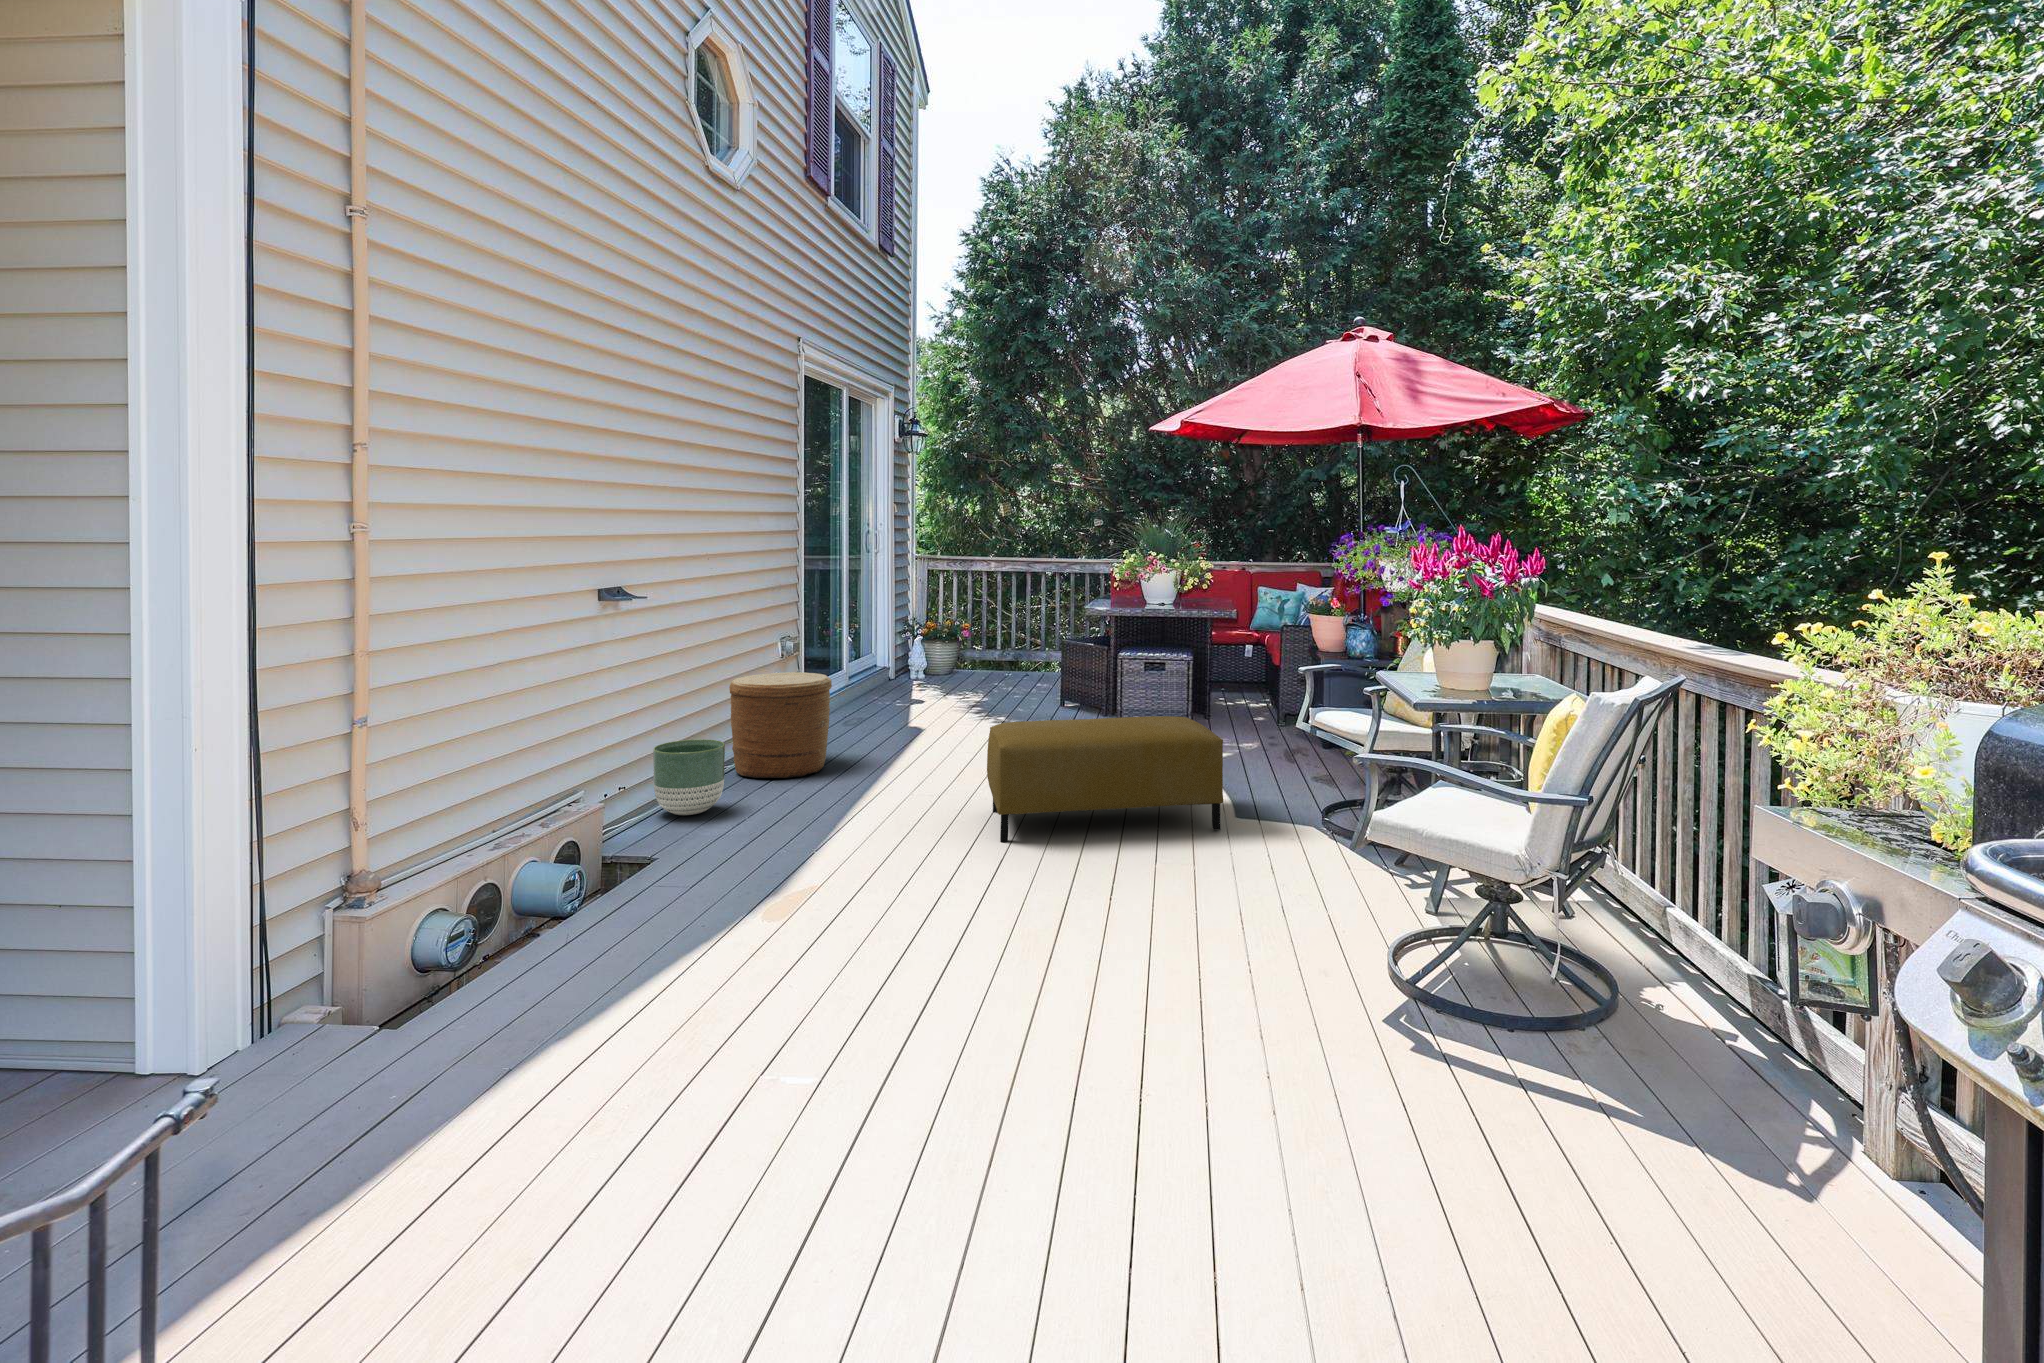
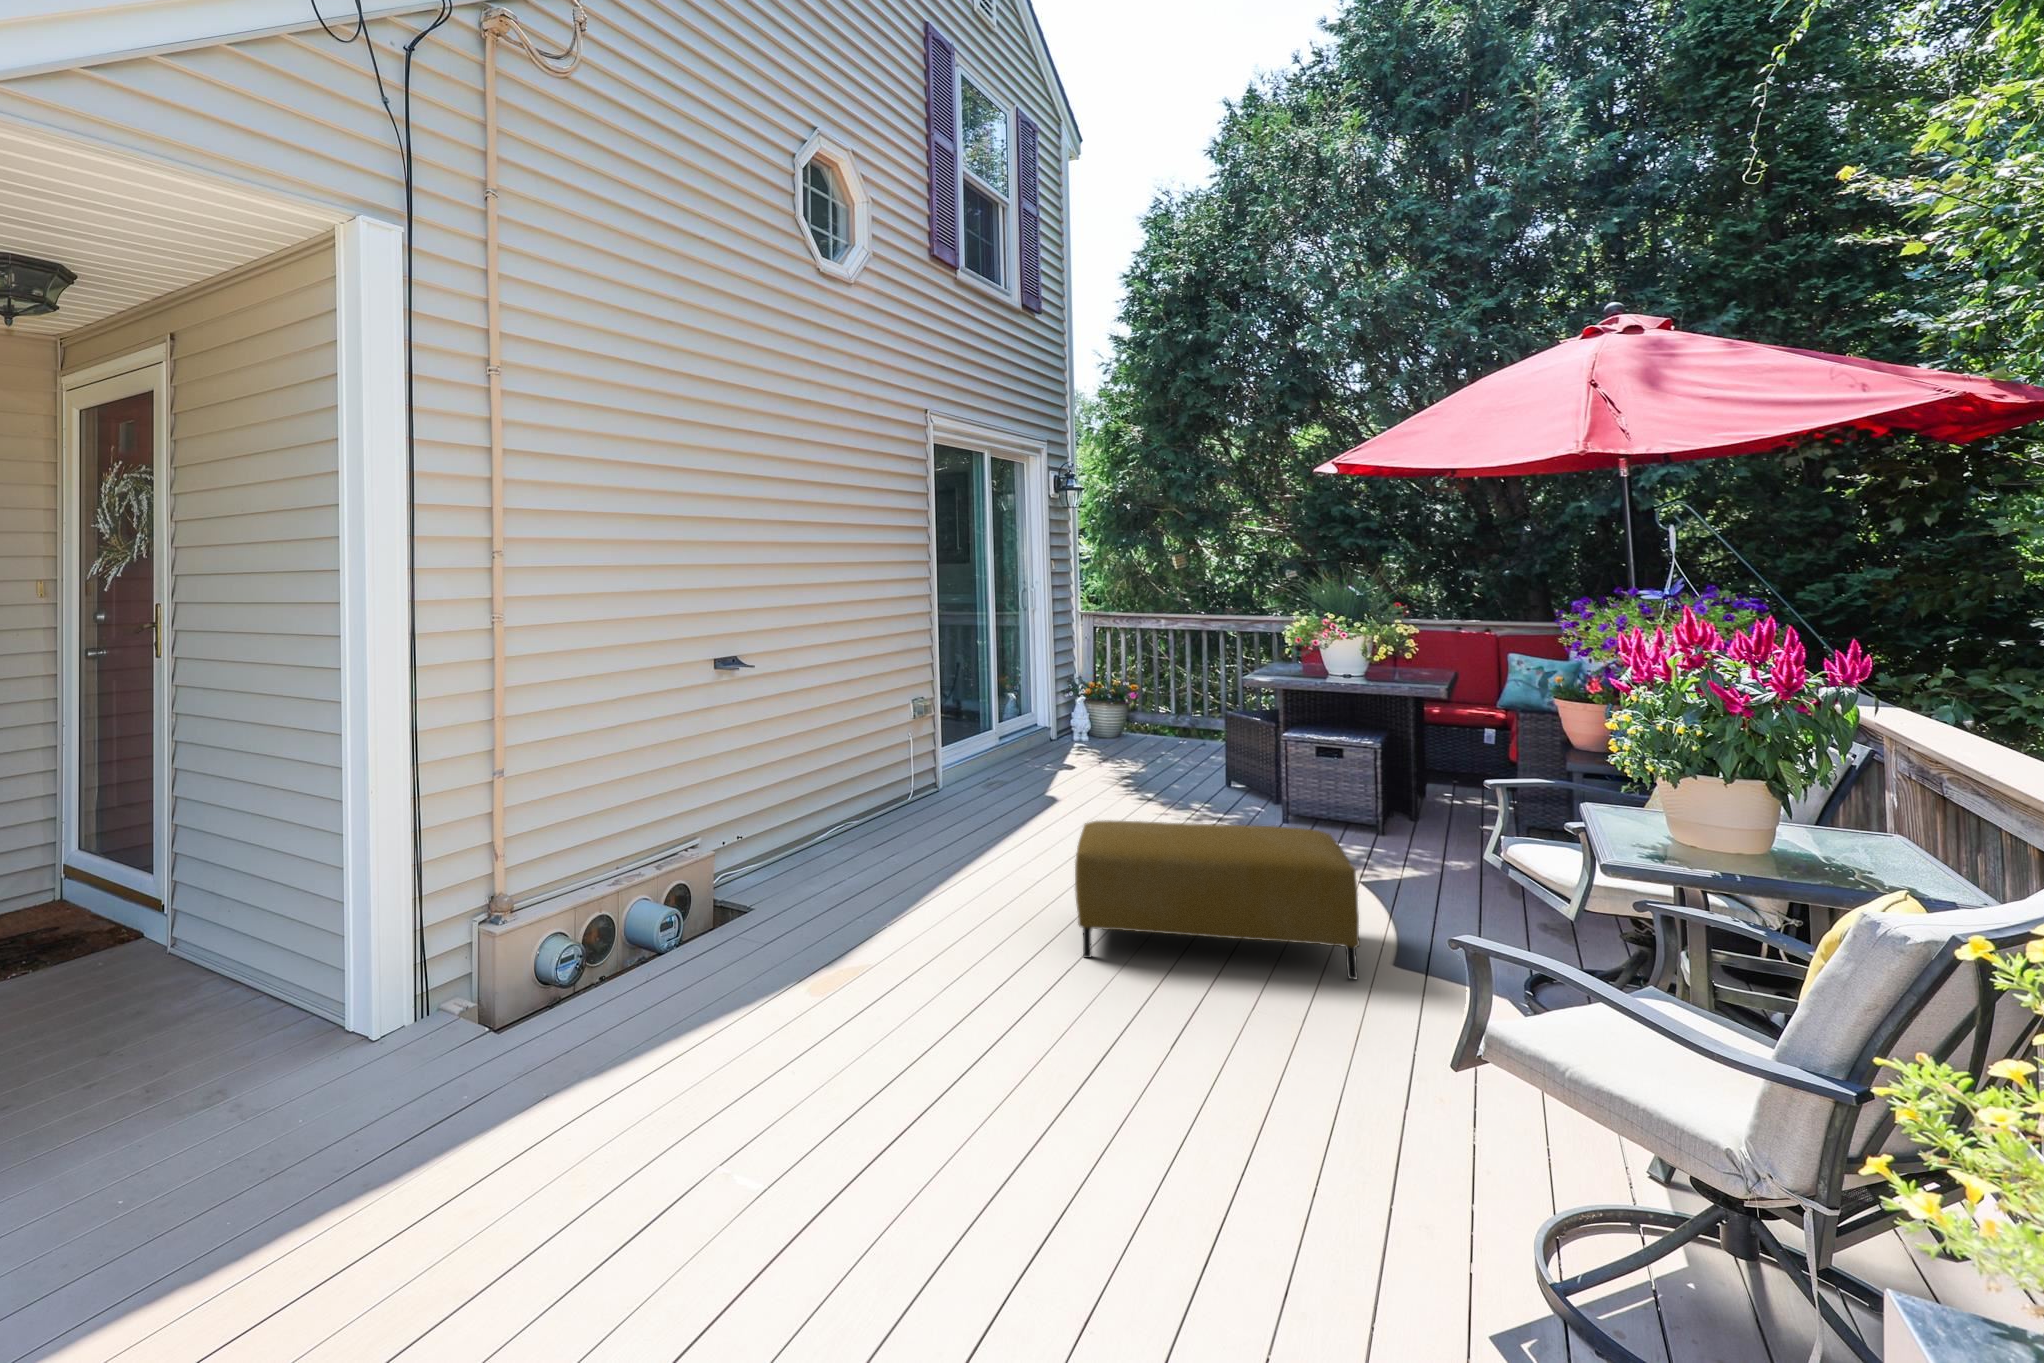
woven basket: present [729,672,832,778] -> none [854,742,949,850]
planter: present [653,739,725,815] -> none [772,810,834,882]

